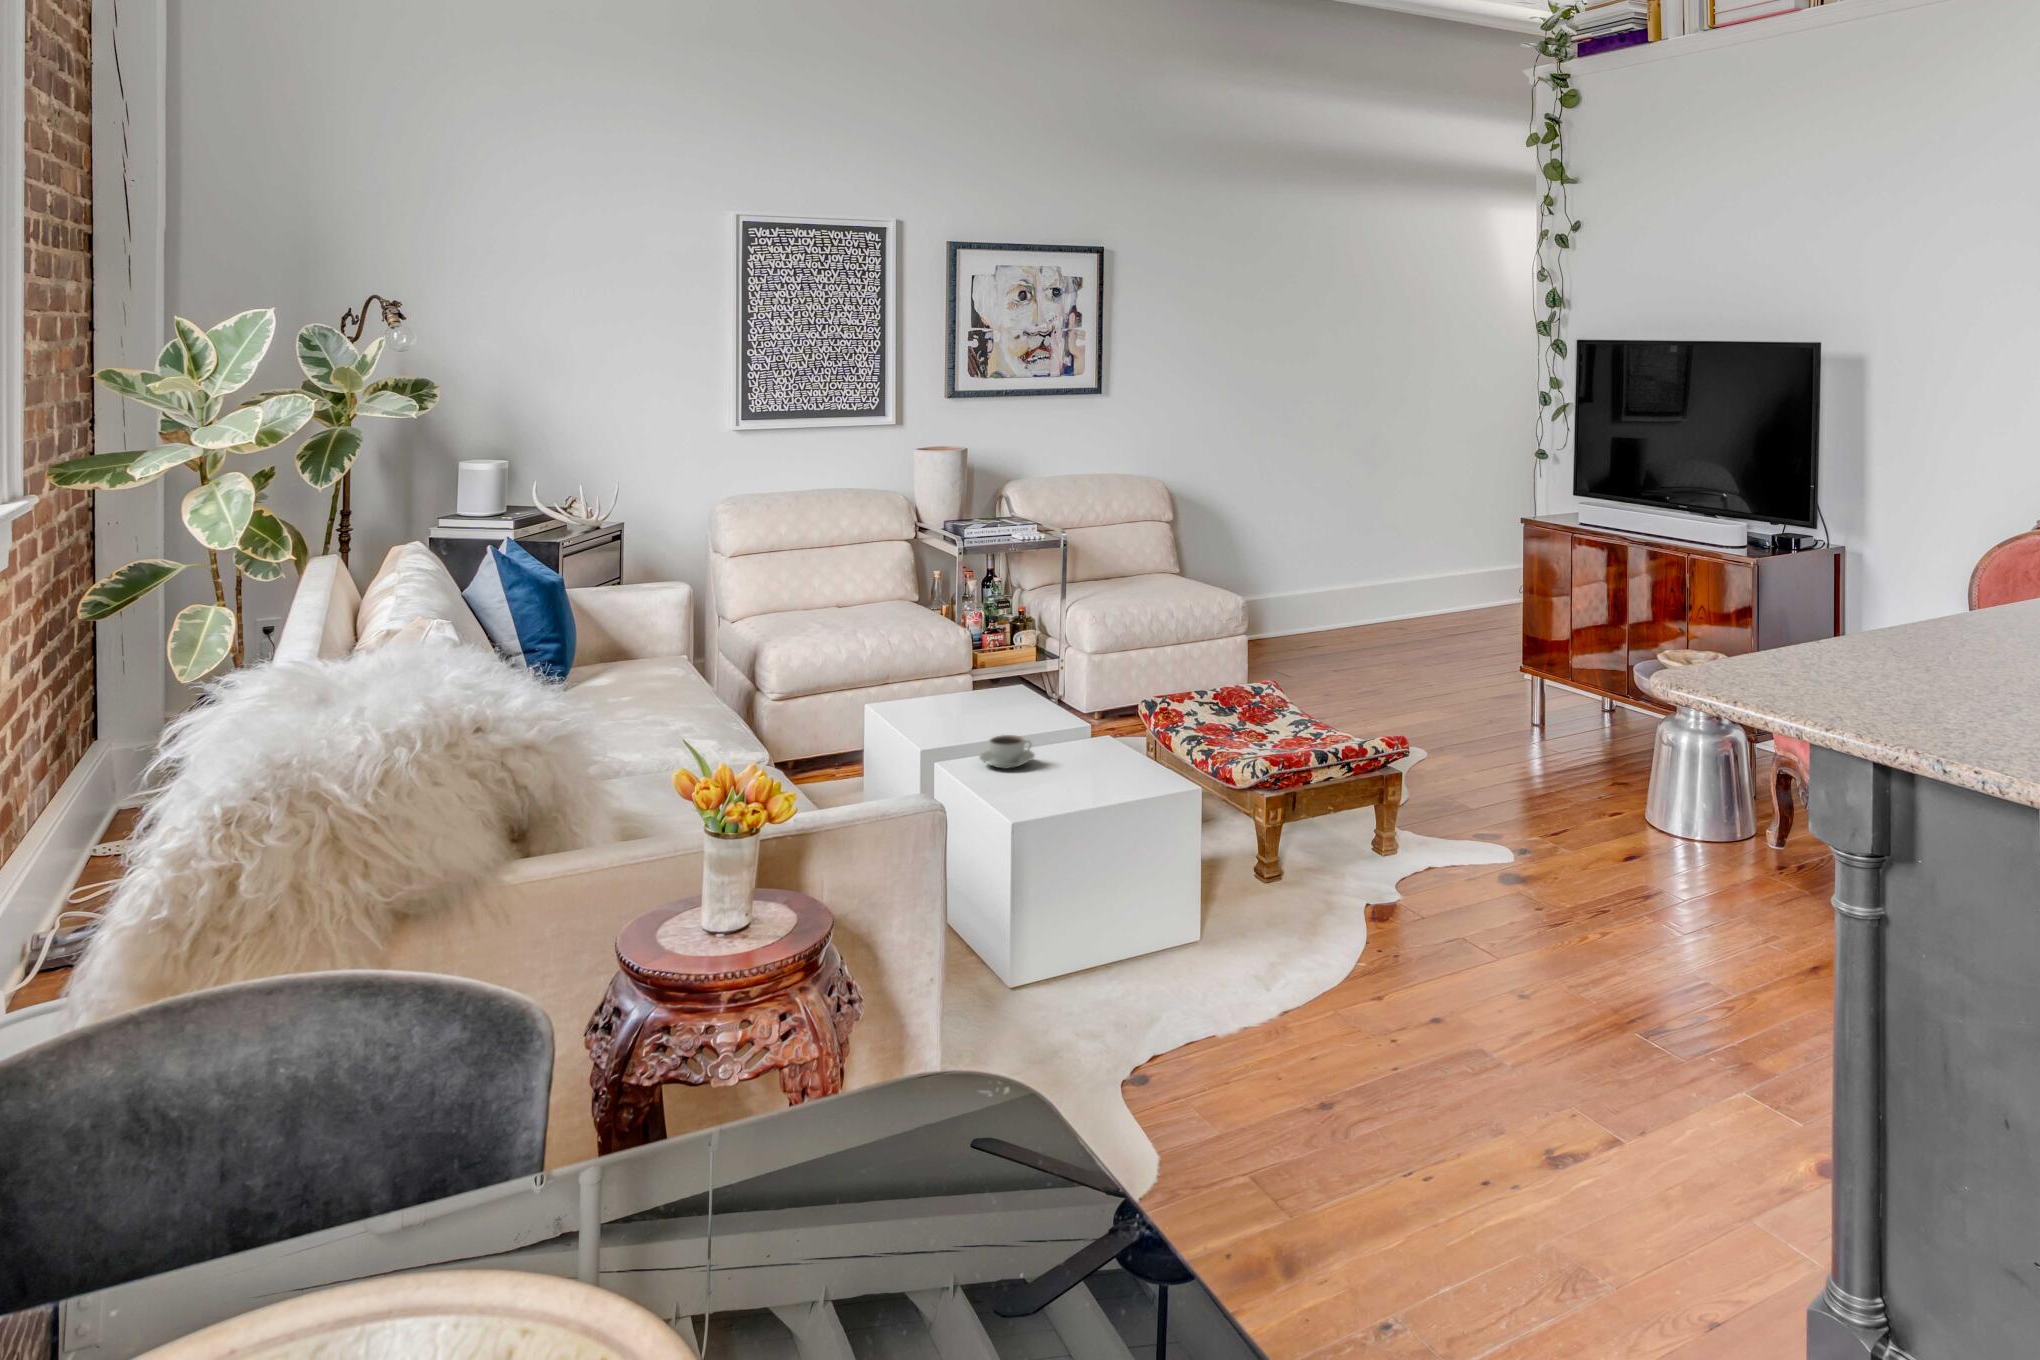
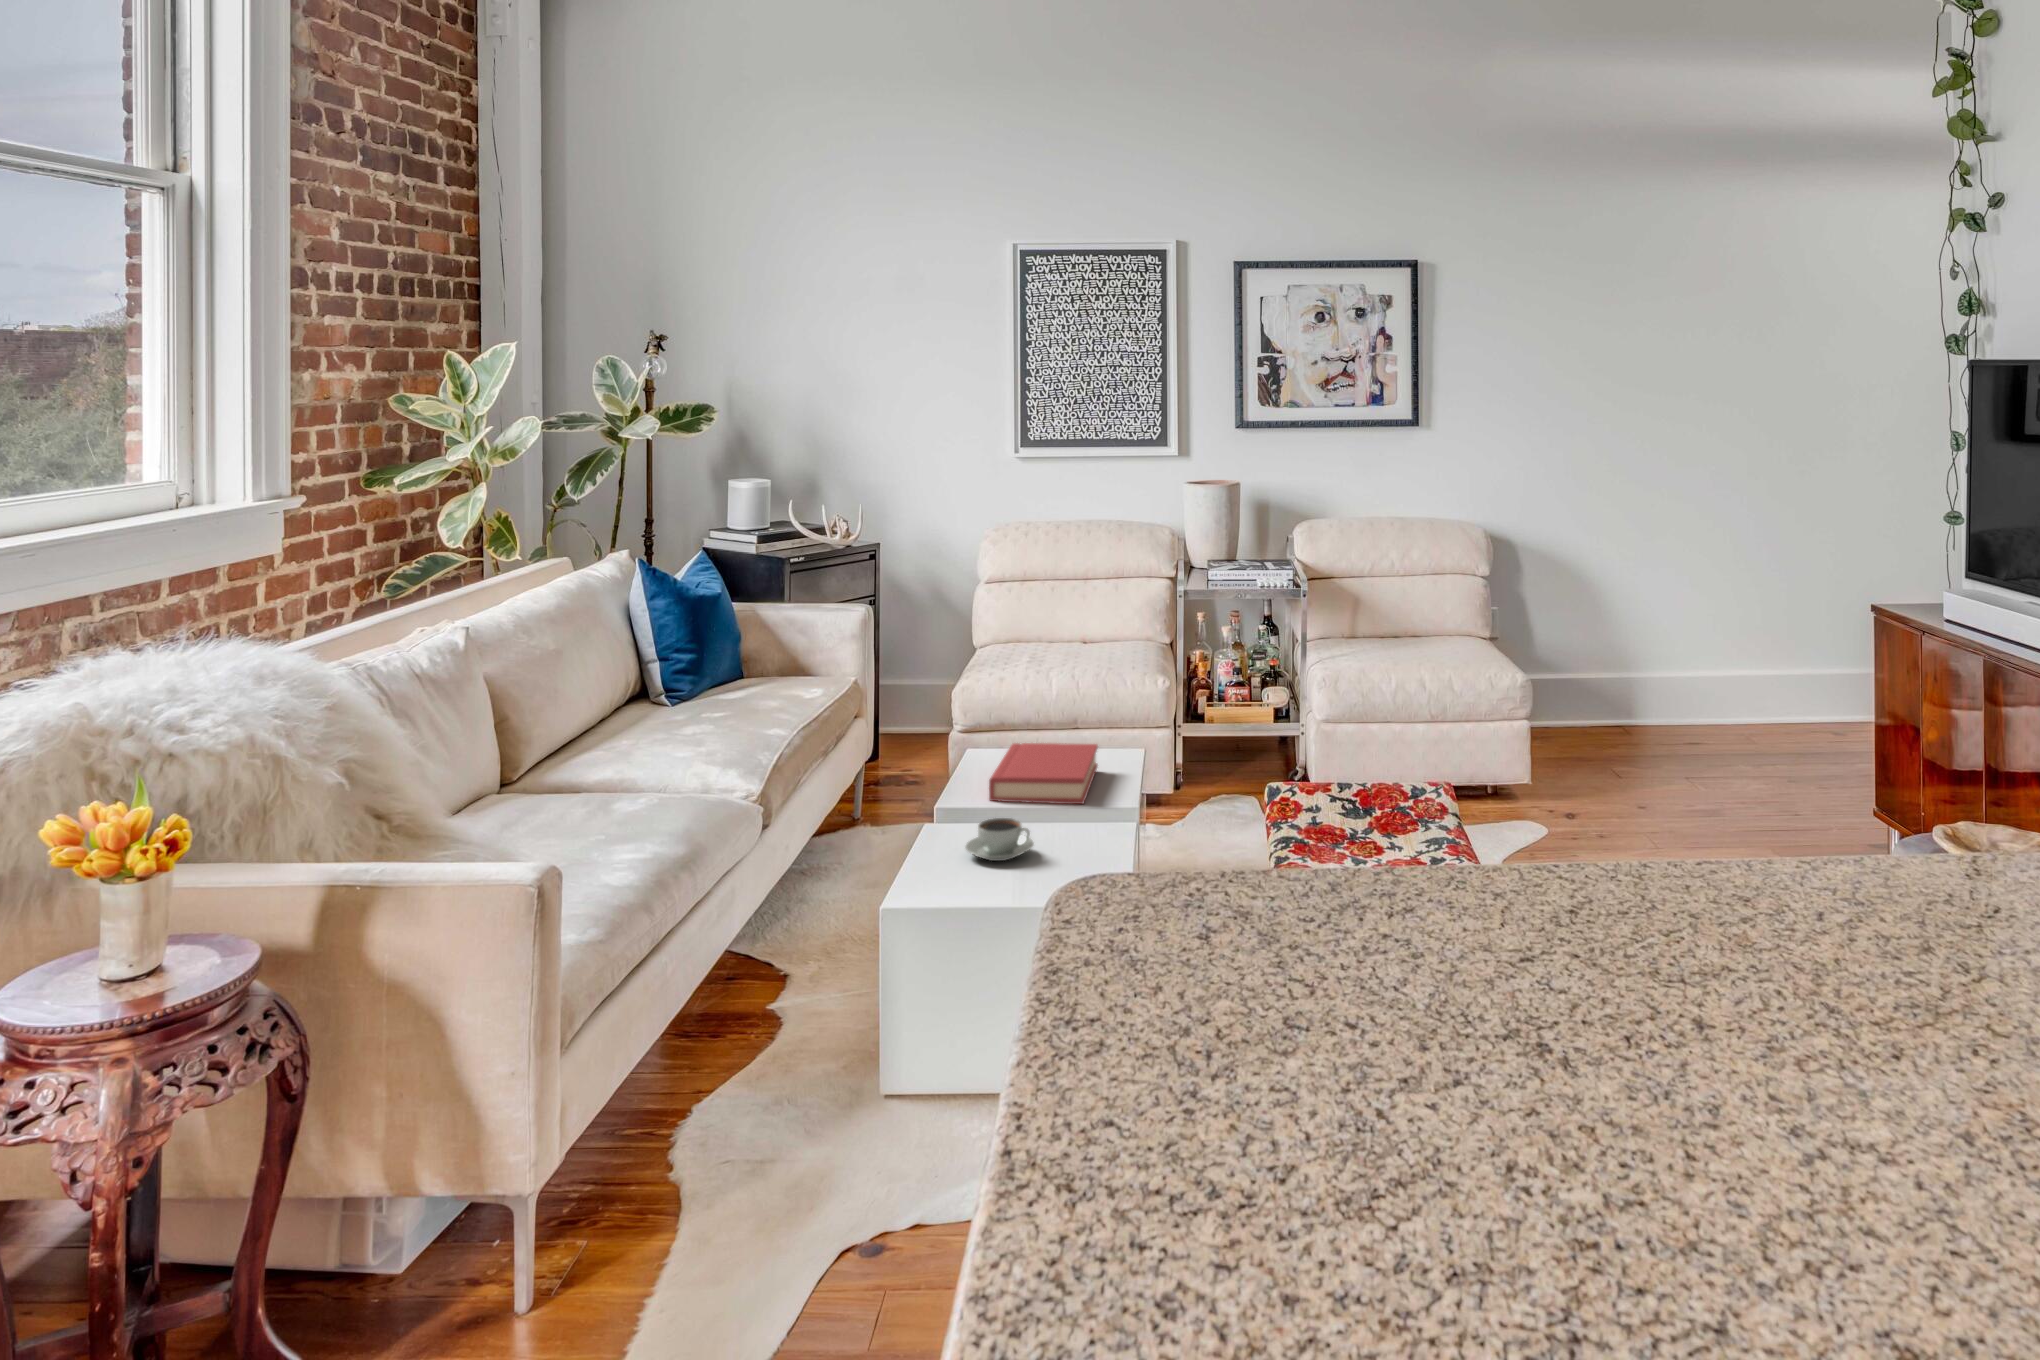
hardback book: none [906,681,1010,735] -> present [989,743,1098,804]

